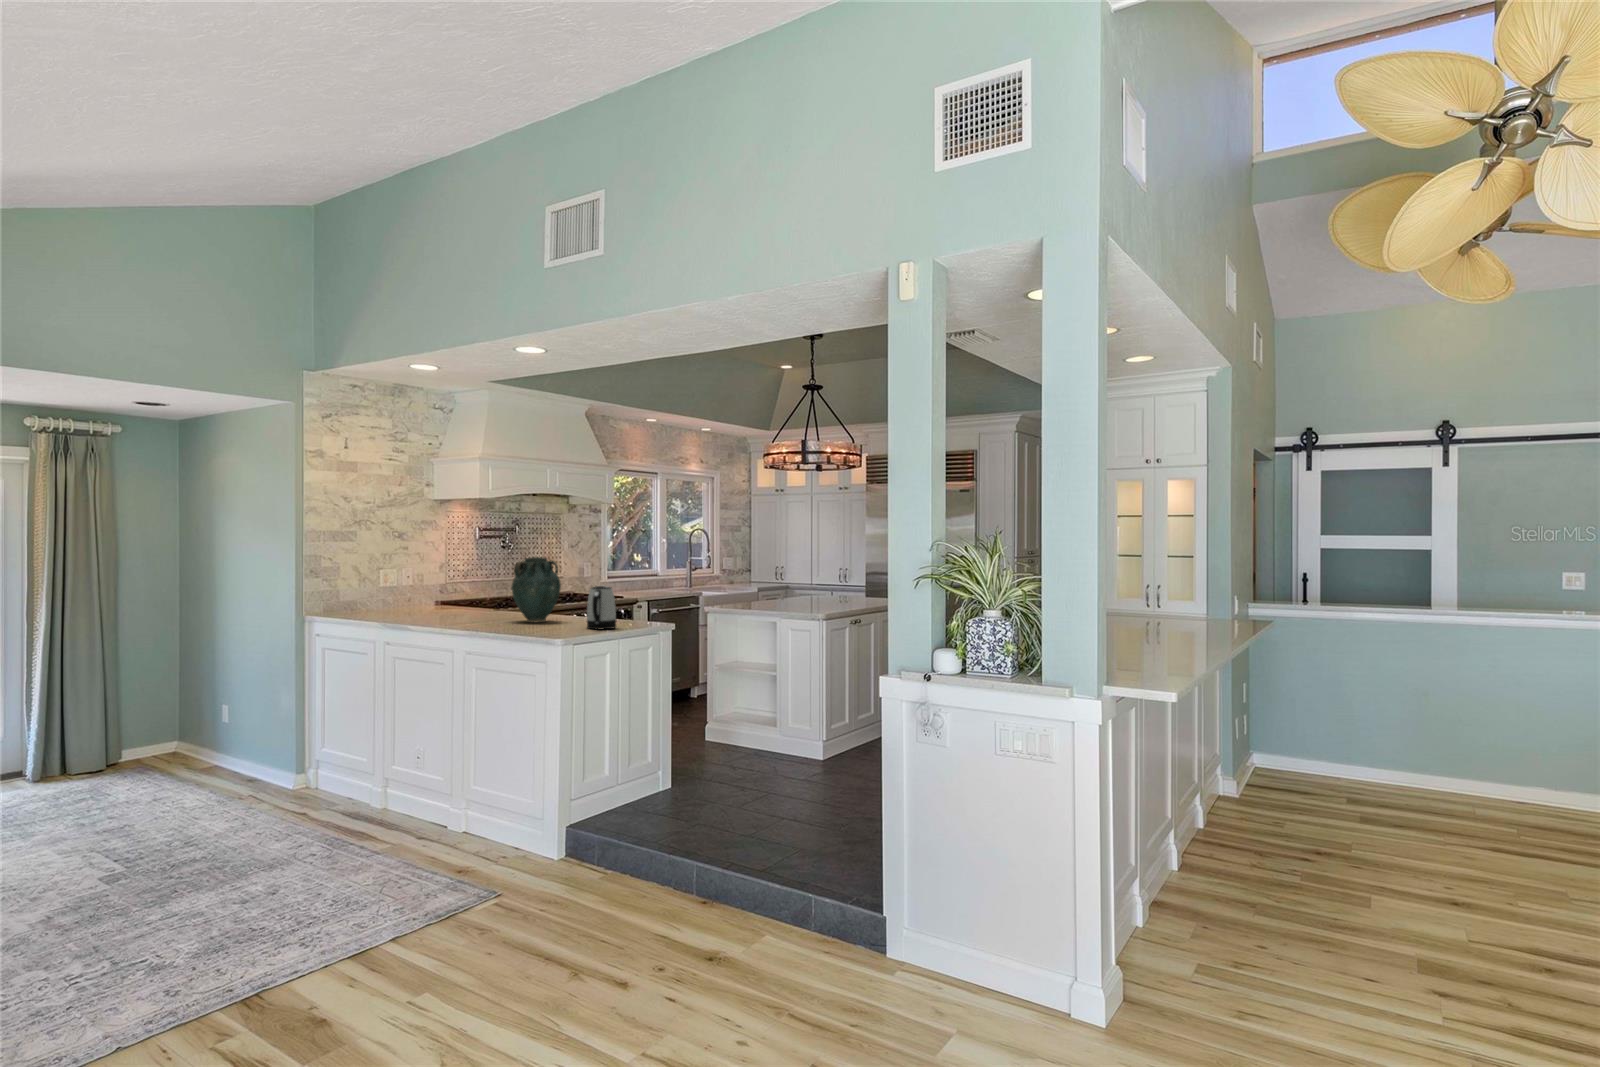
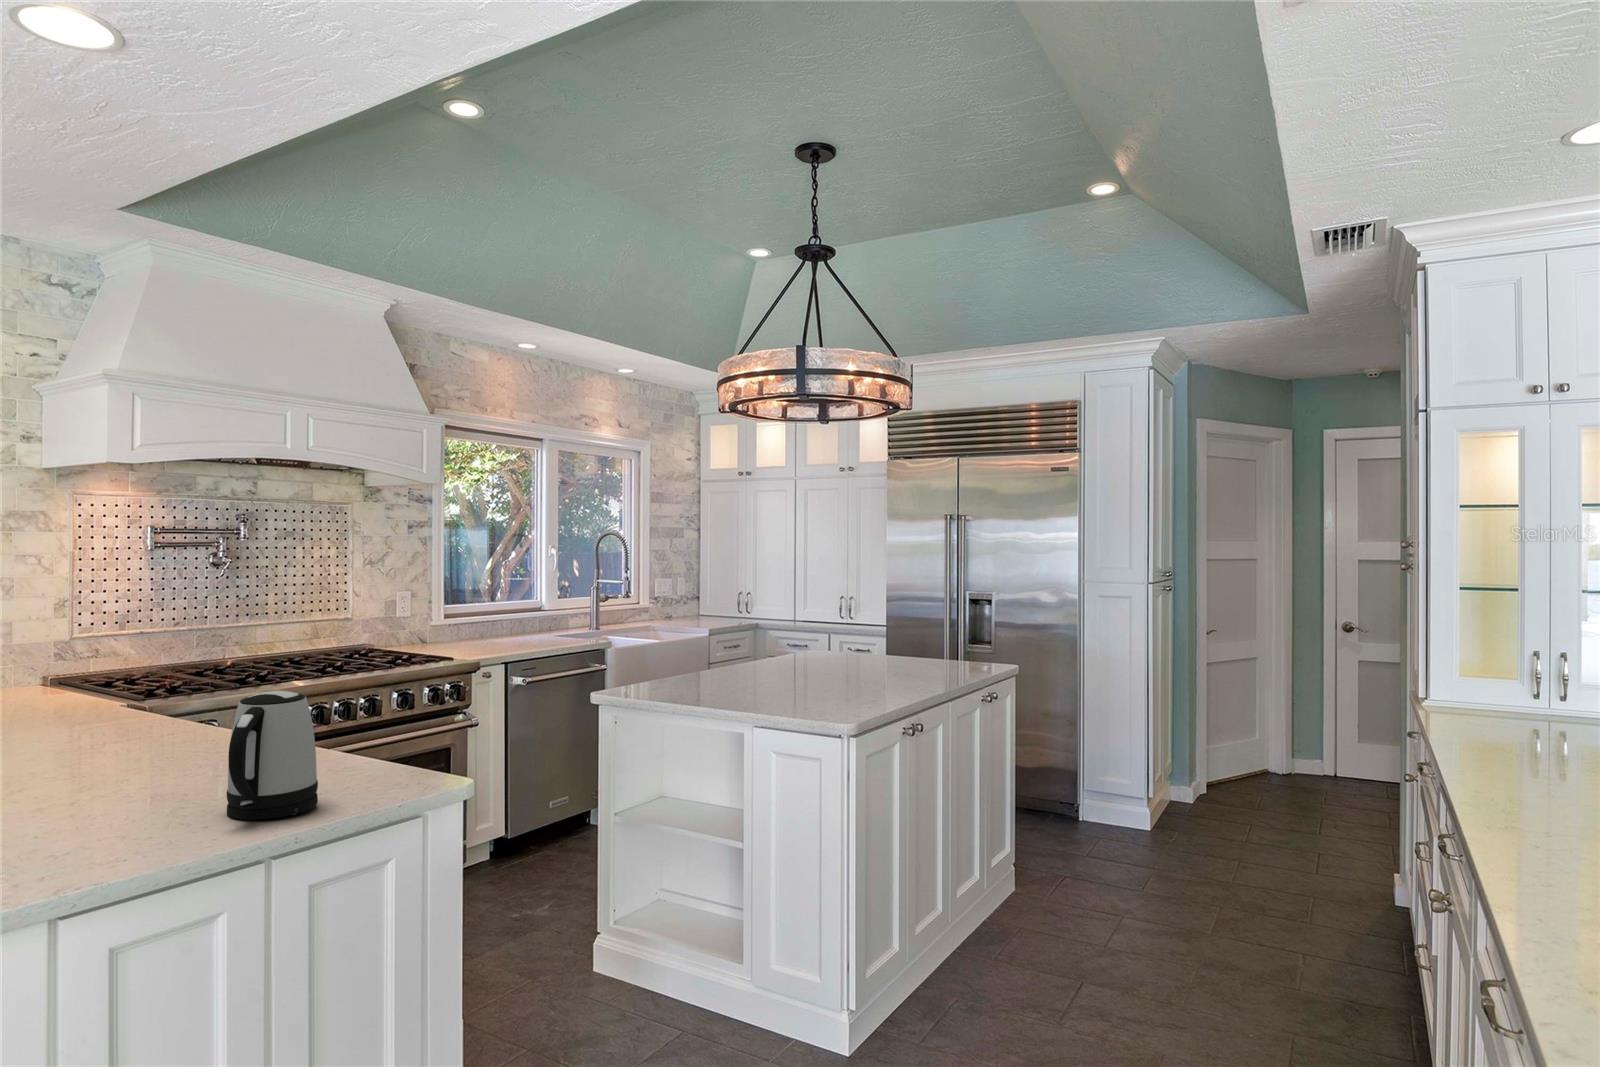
vase: present [511,557,561,623] -> none [53,605,202,779]

